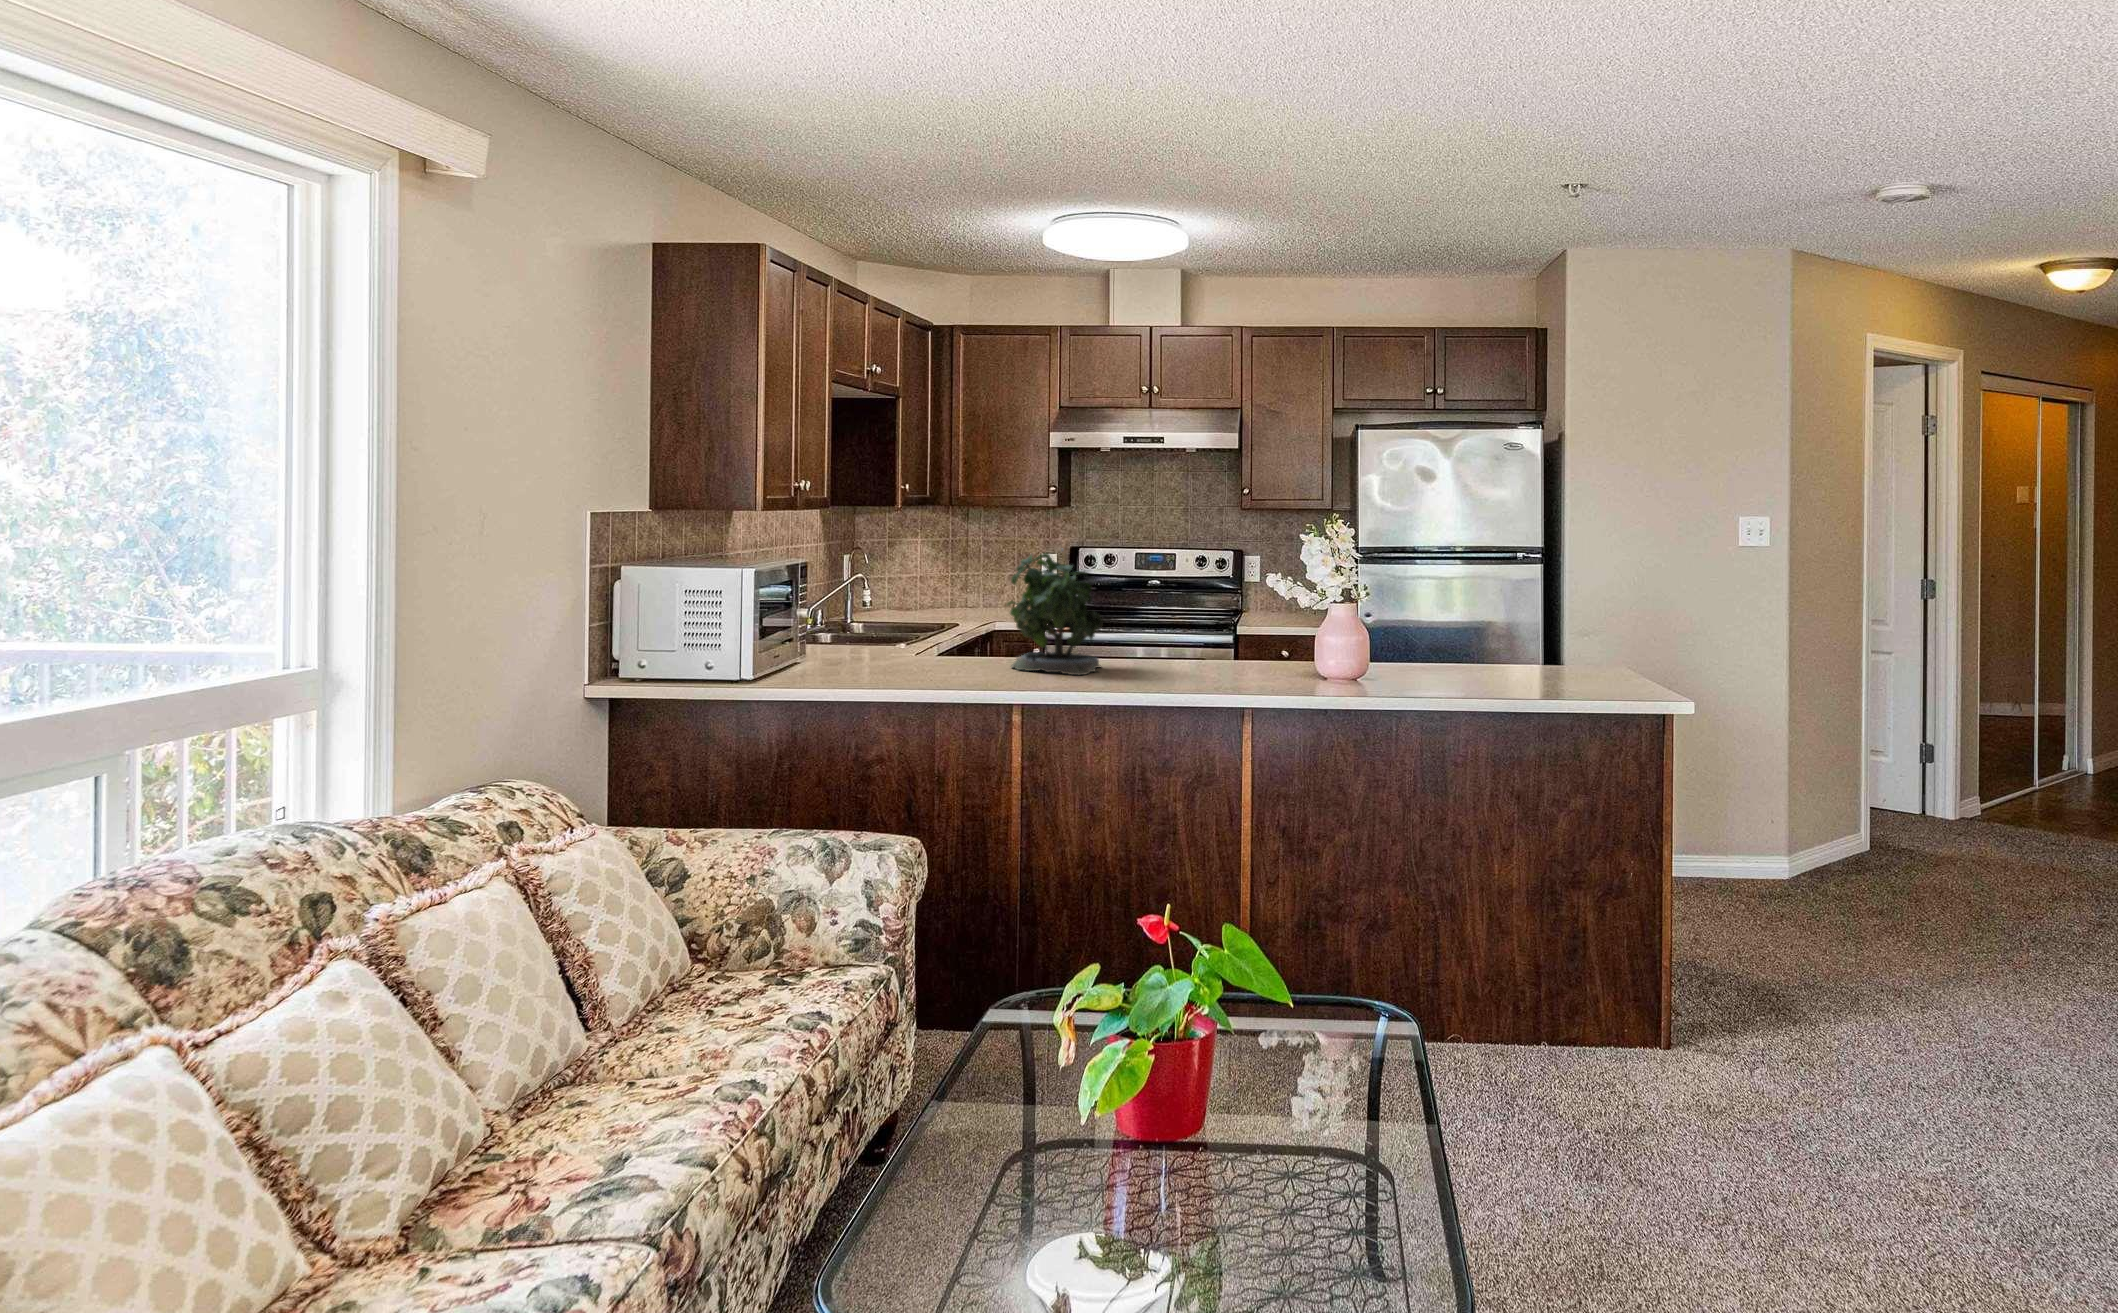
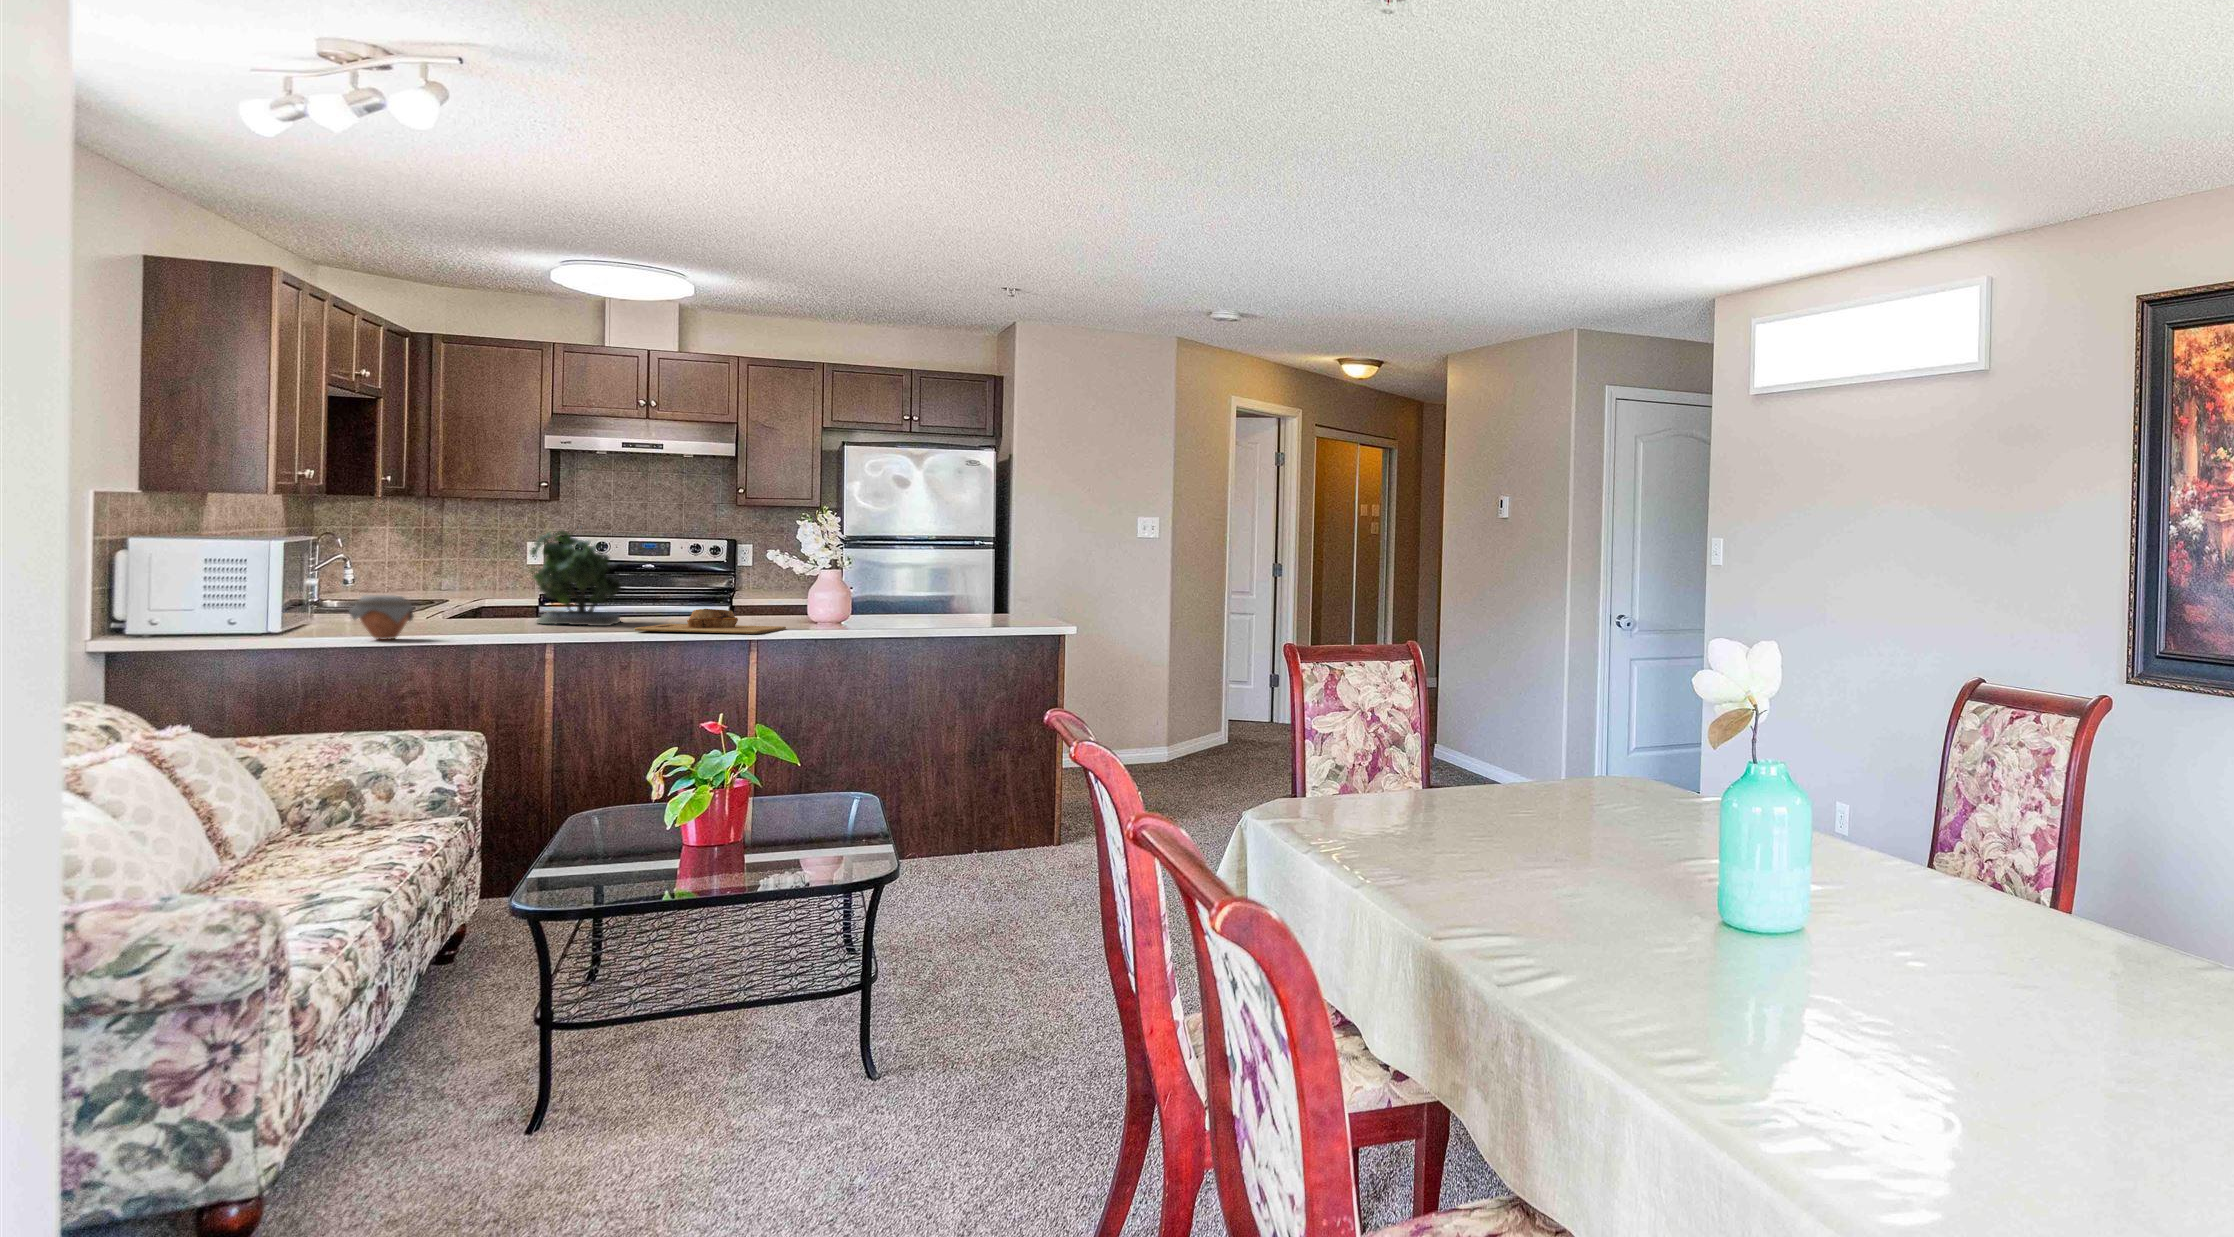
jar: none [813,641,877,697] -> present [349,595,414,640]
cutting board: none [1108,661,1284,700] -> present [635,609,786,634]

